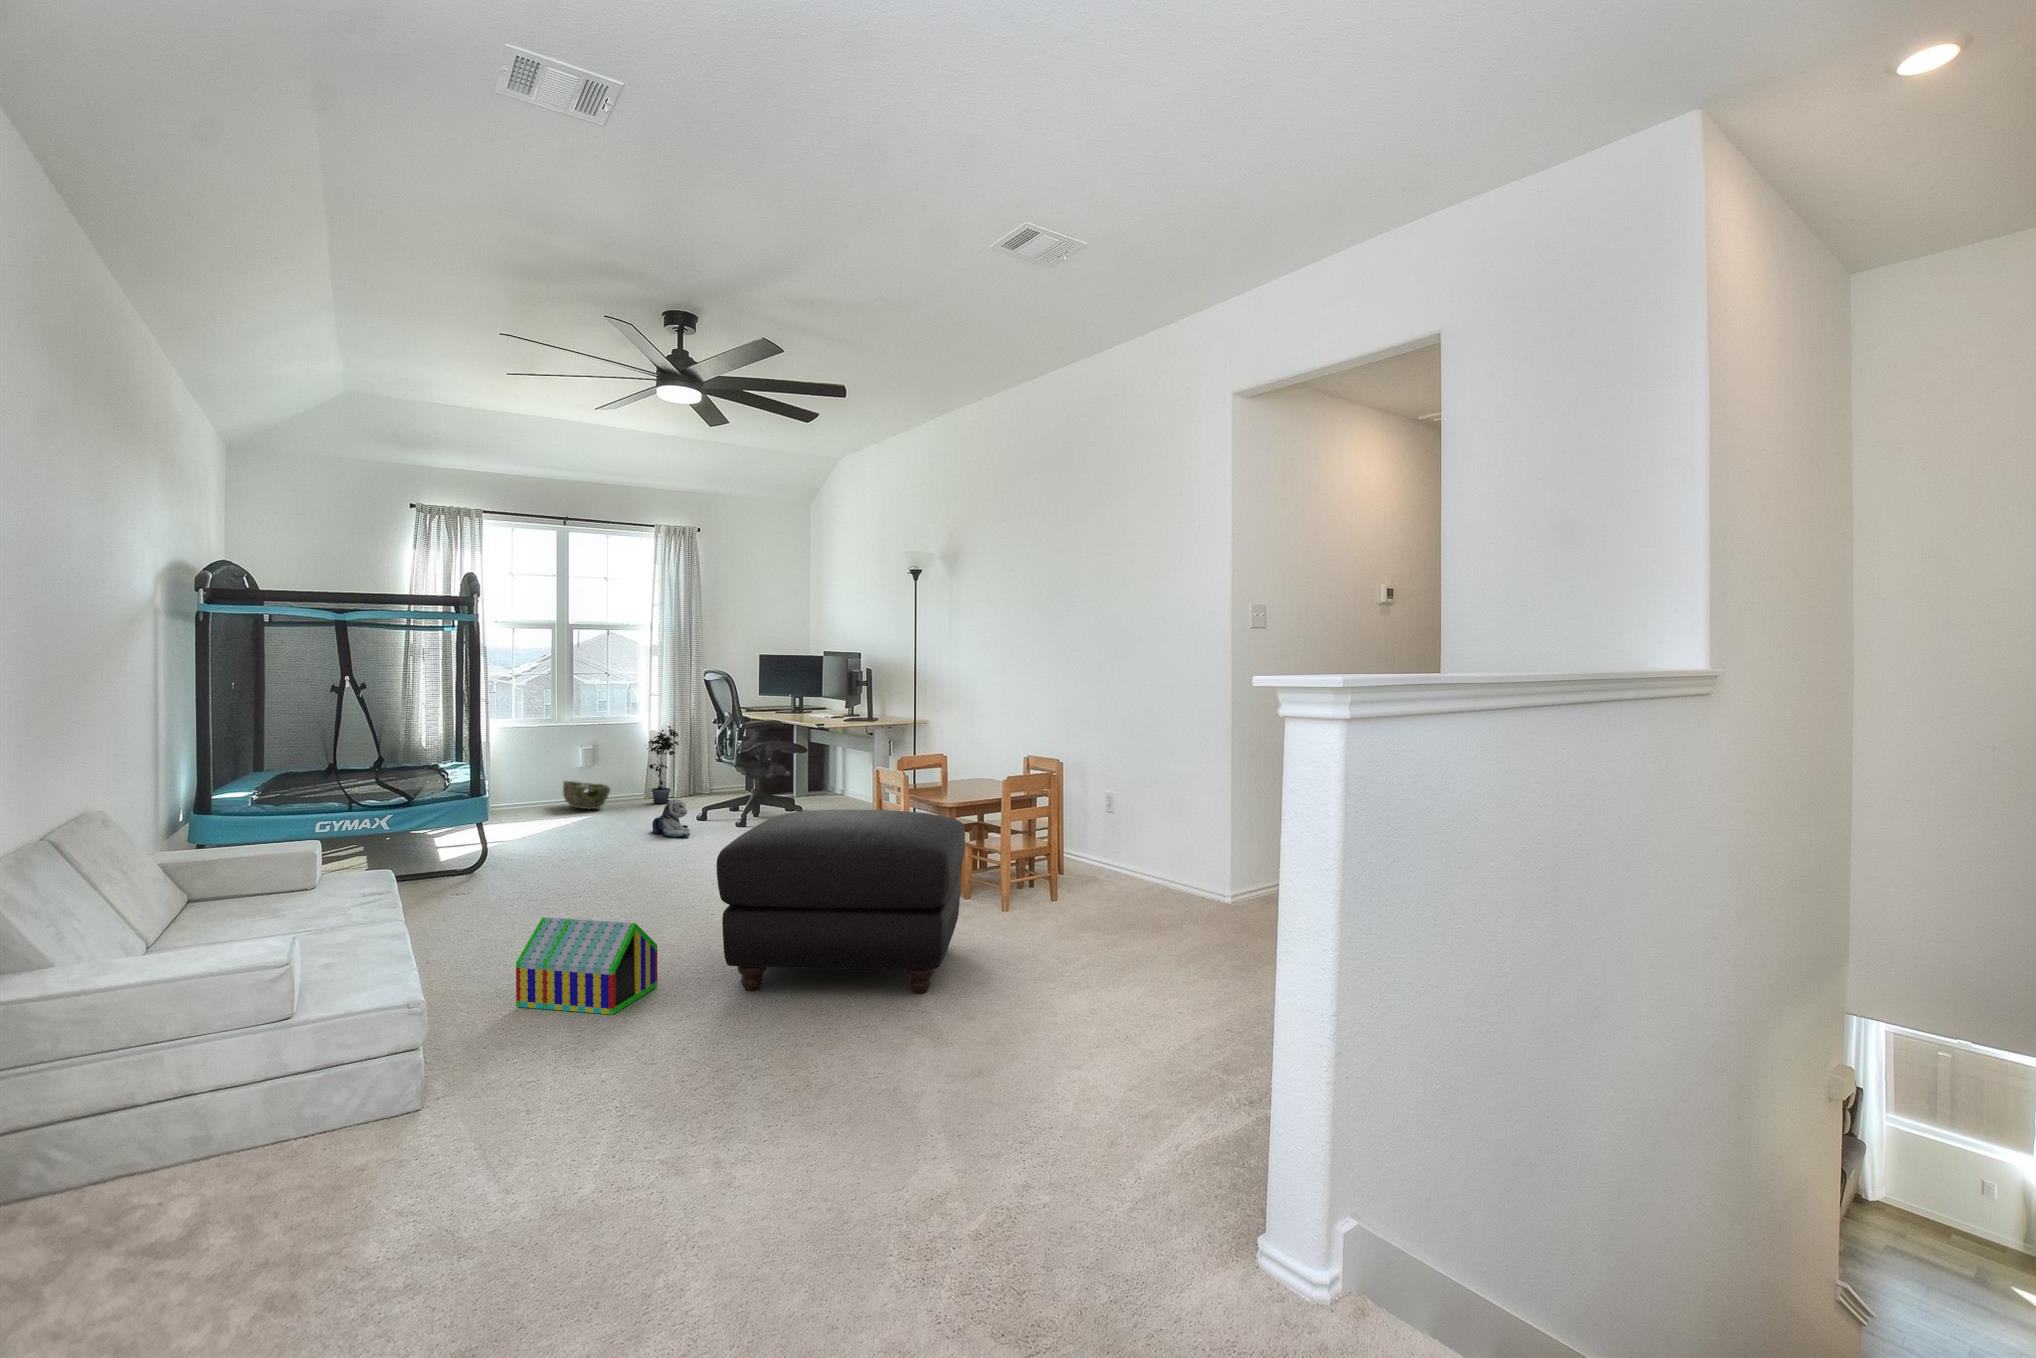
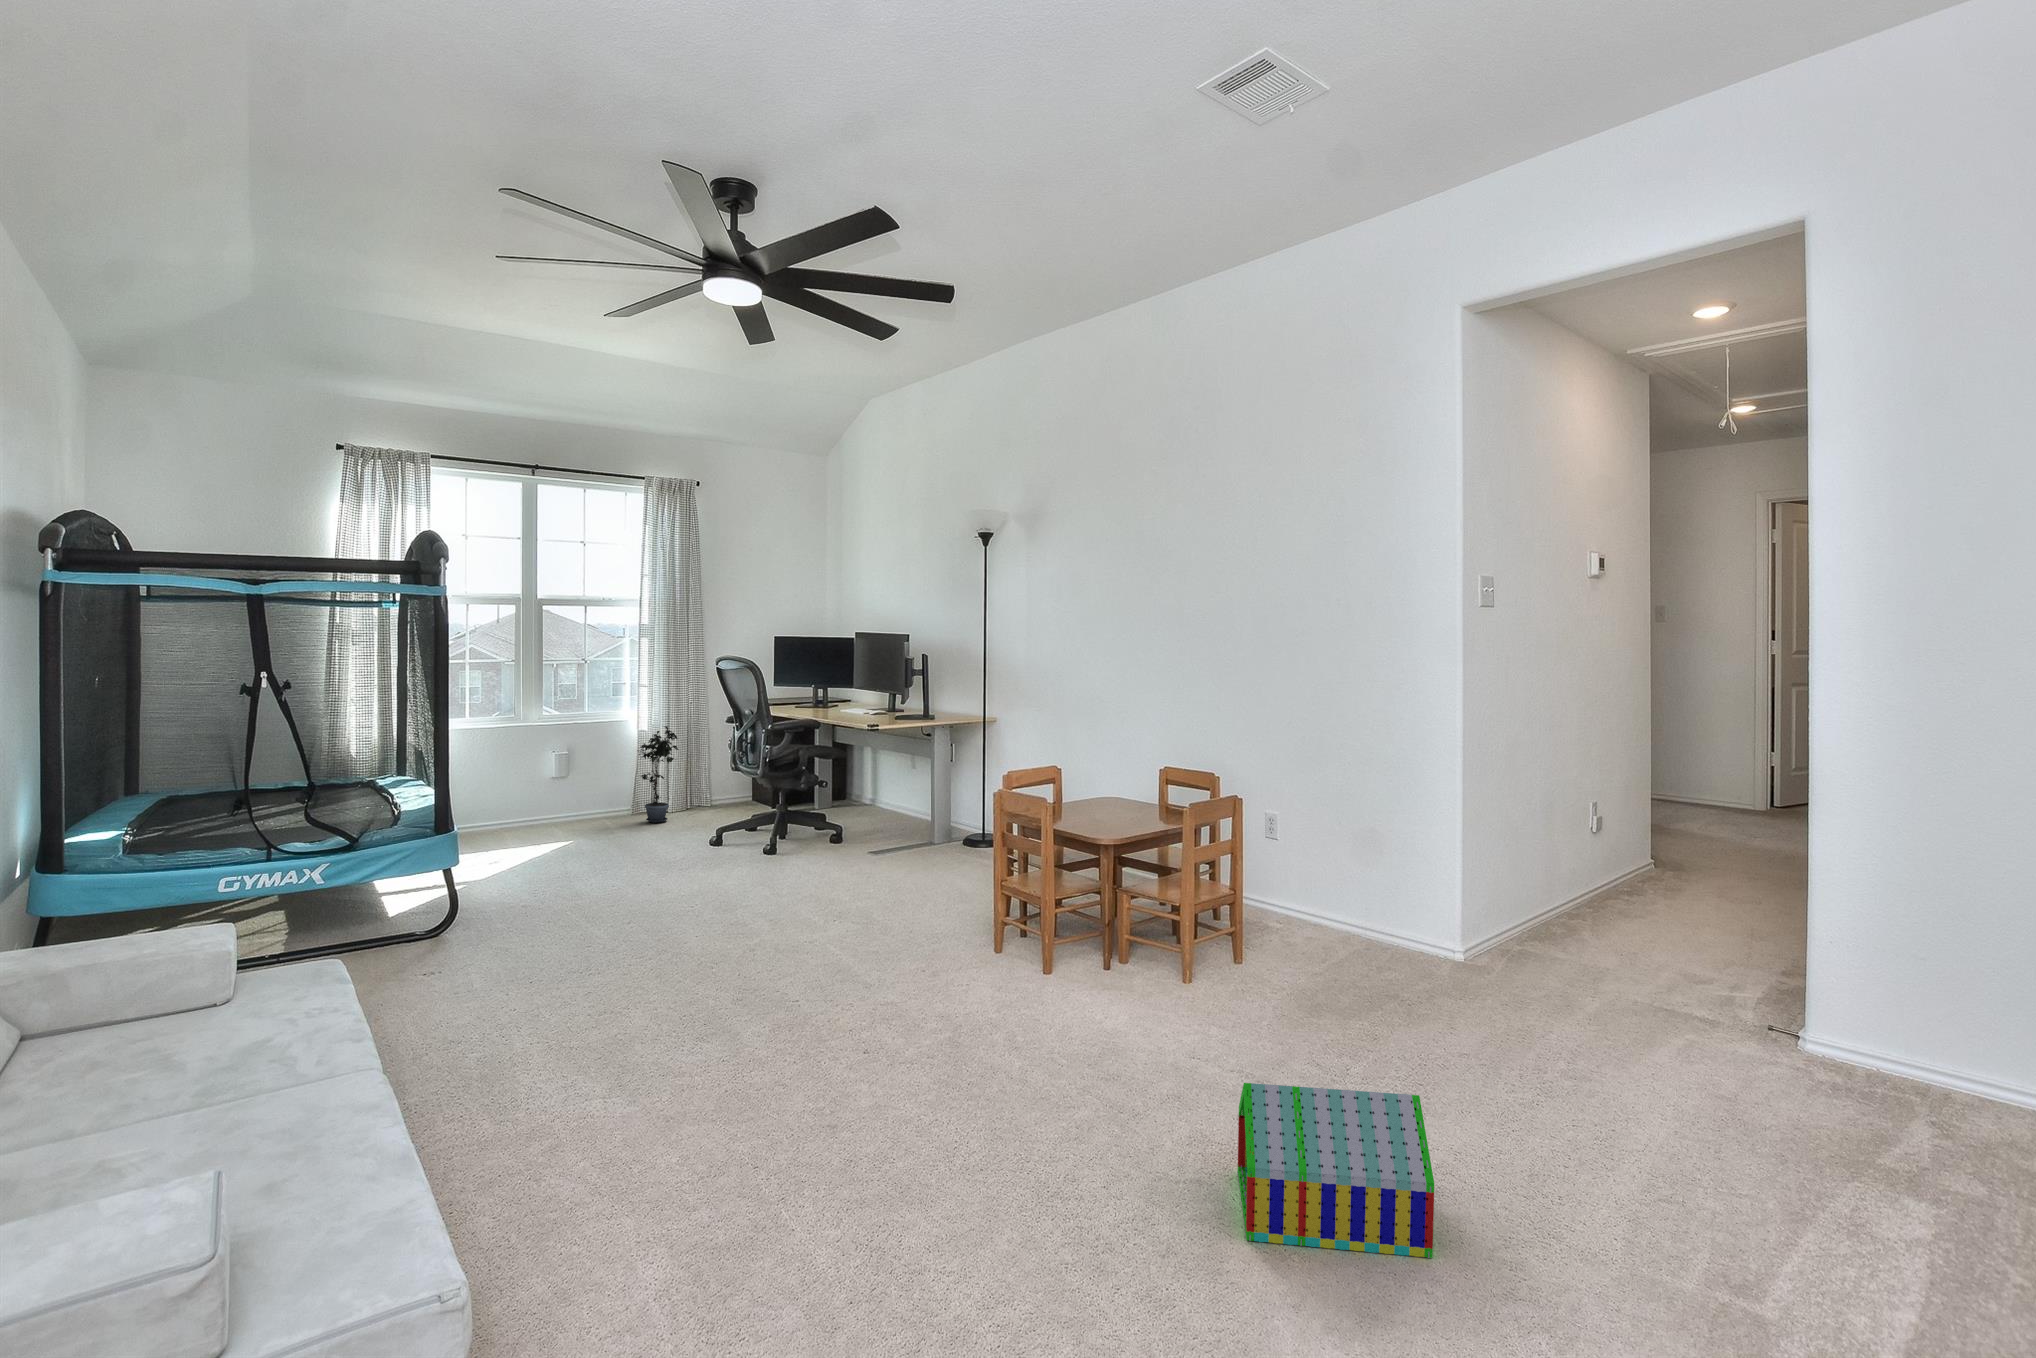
woven basket: present [563,781,610,810] -> none [534,795,596,833]
plush toy: present [652,800,690,838] -> none [658,825,709,874]
ottoman: present [717,810,965,994] -> none [841,869,1194,1157]
toy house: present [516,917,657,1015] -> present [1238,1083,1434,1258]

